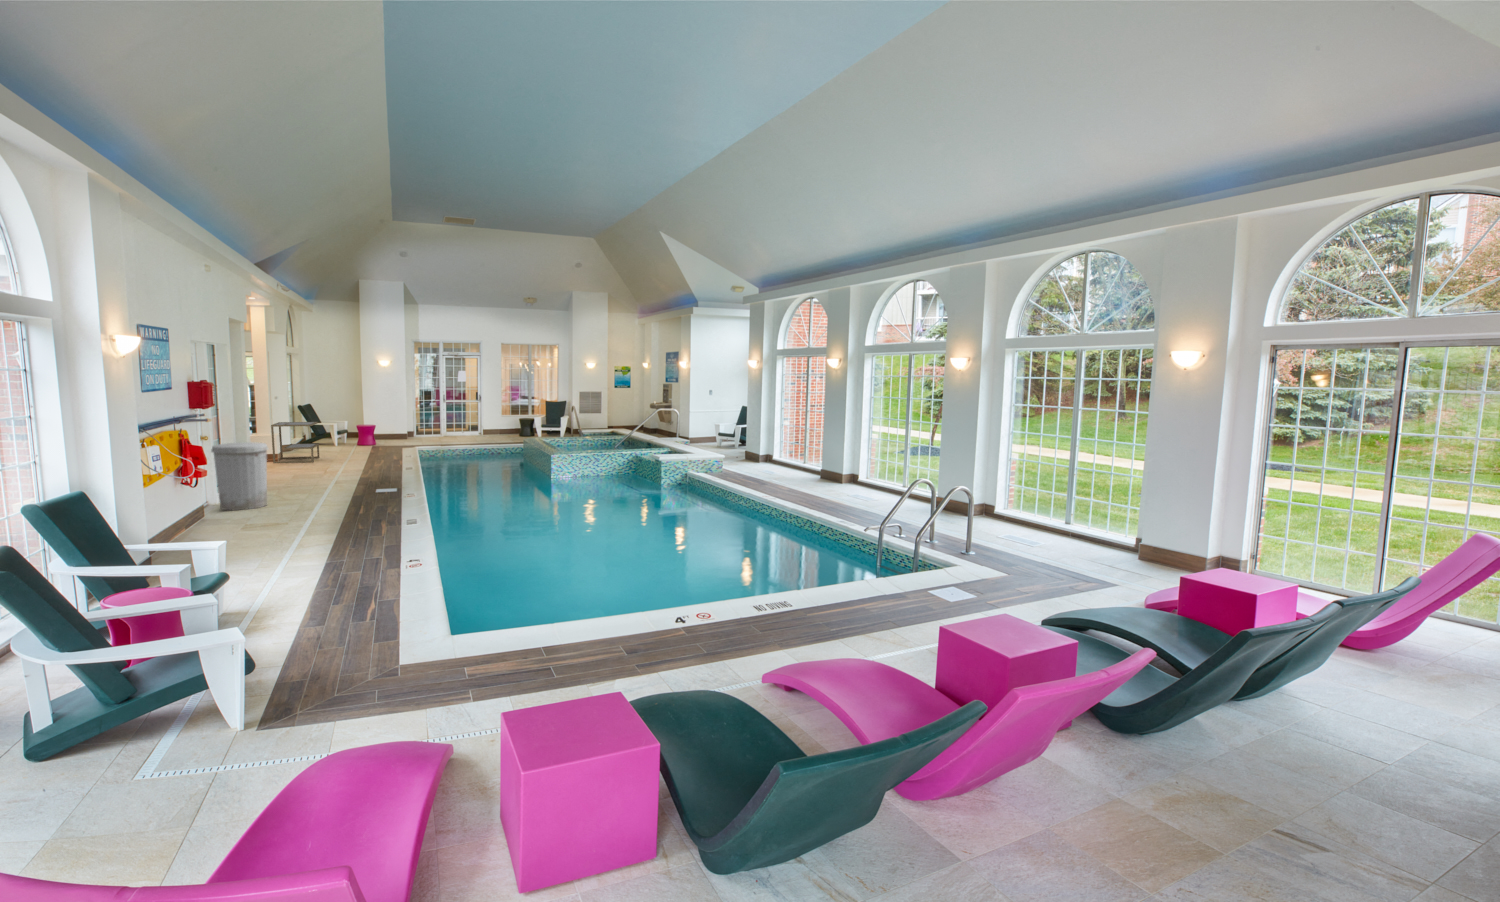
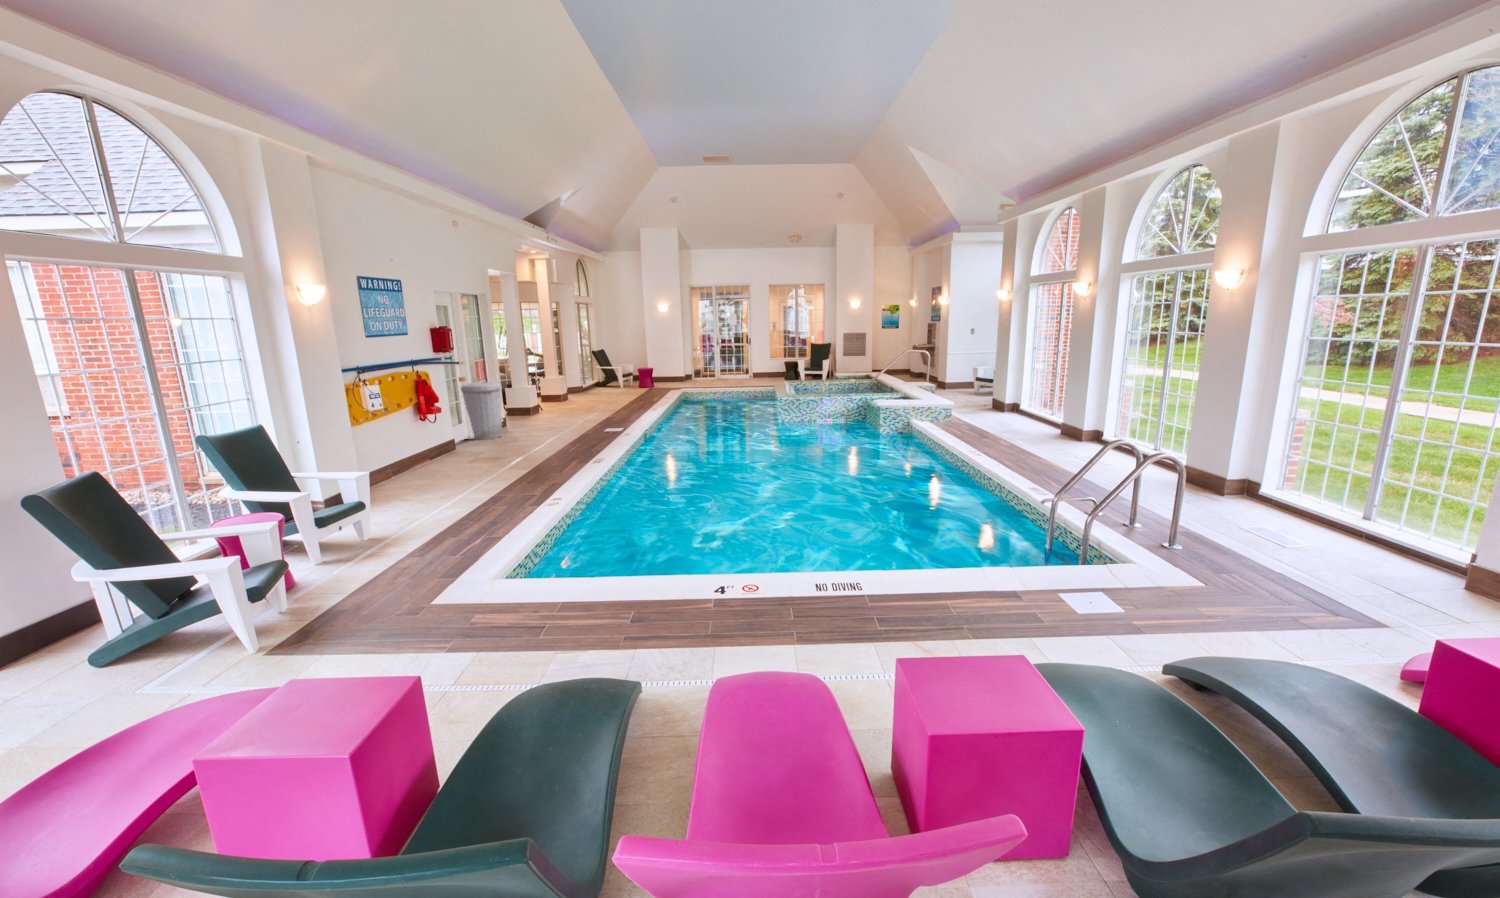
side table: present [271,422,319,463] -> none [552,365,592,401]

